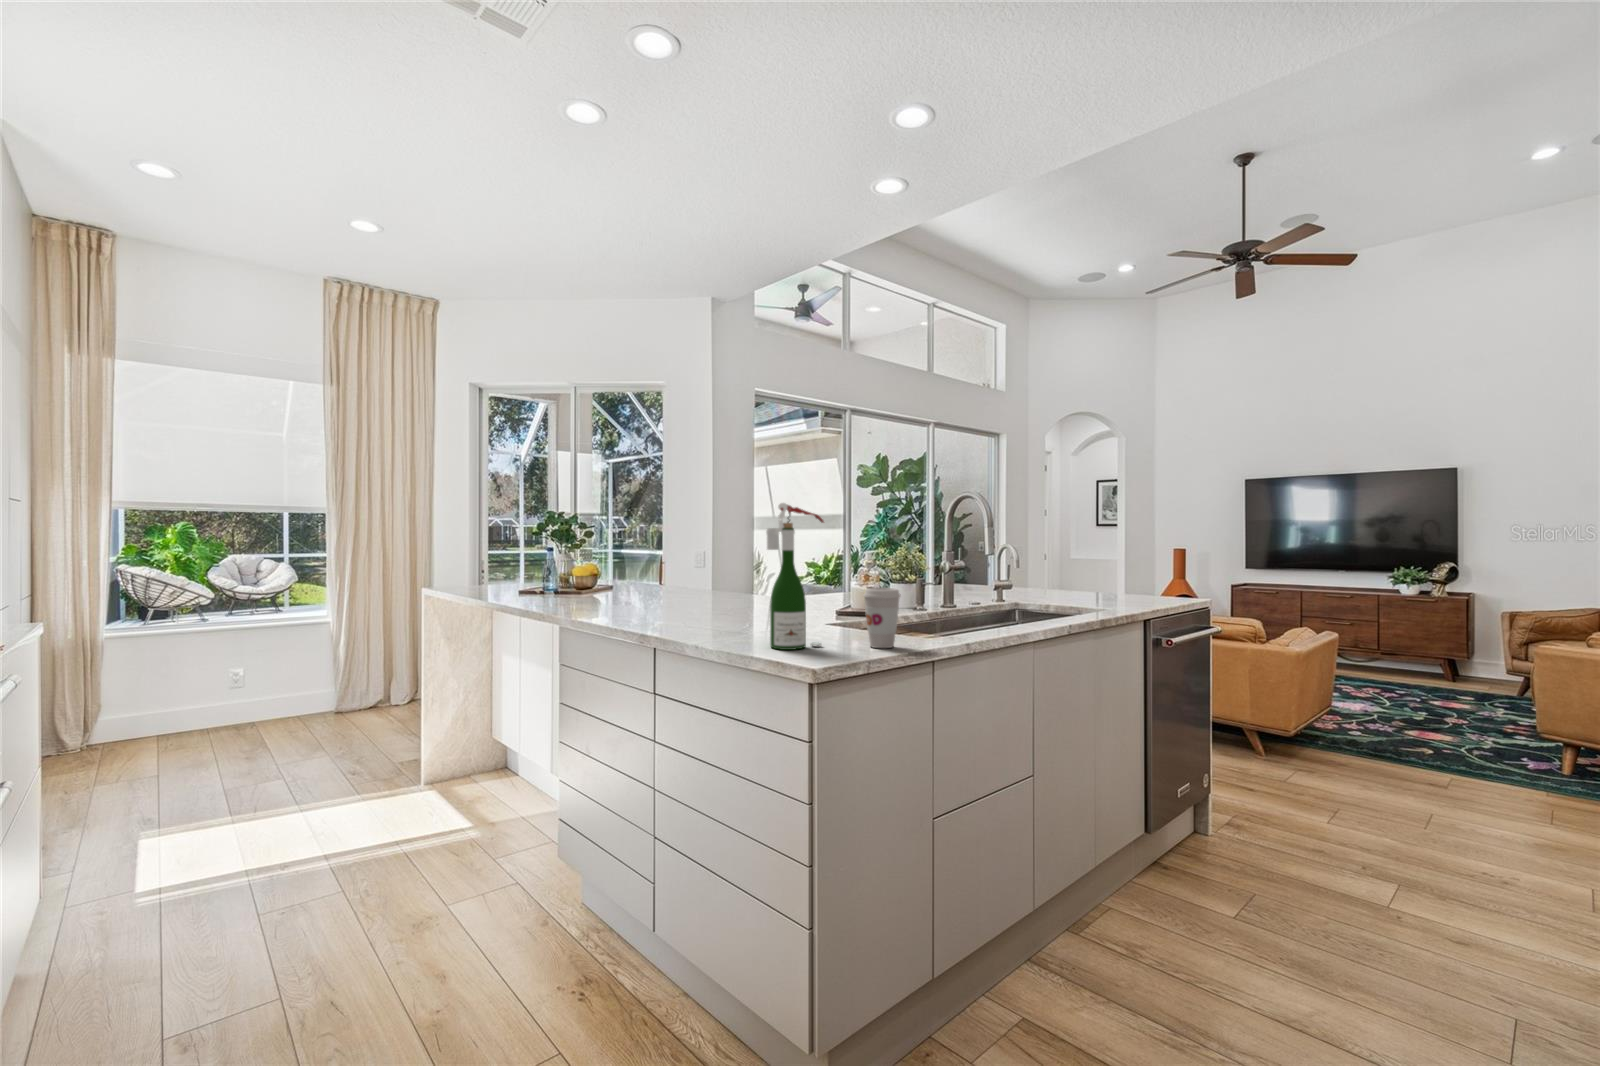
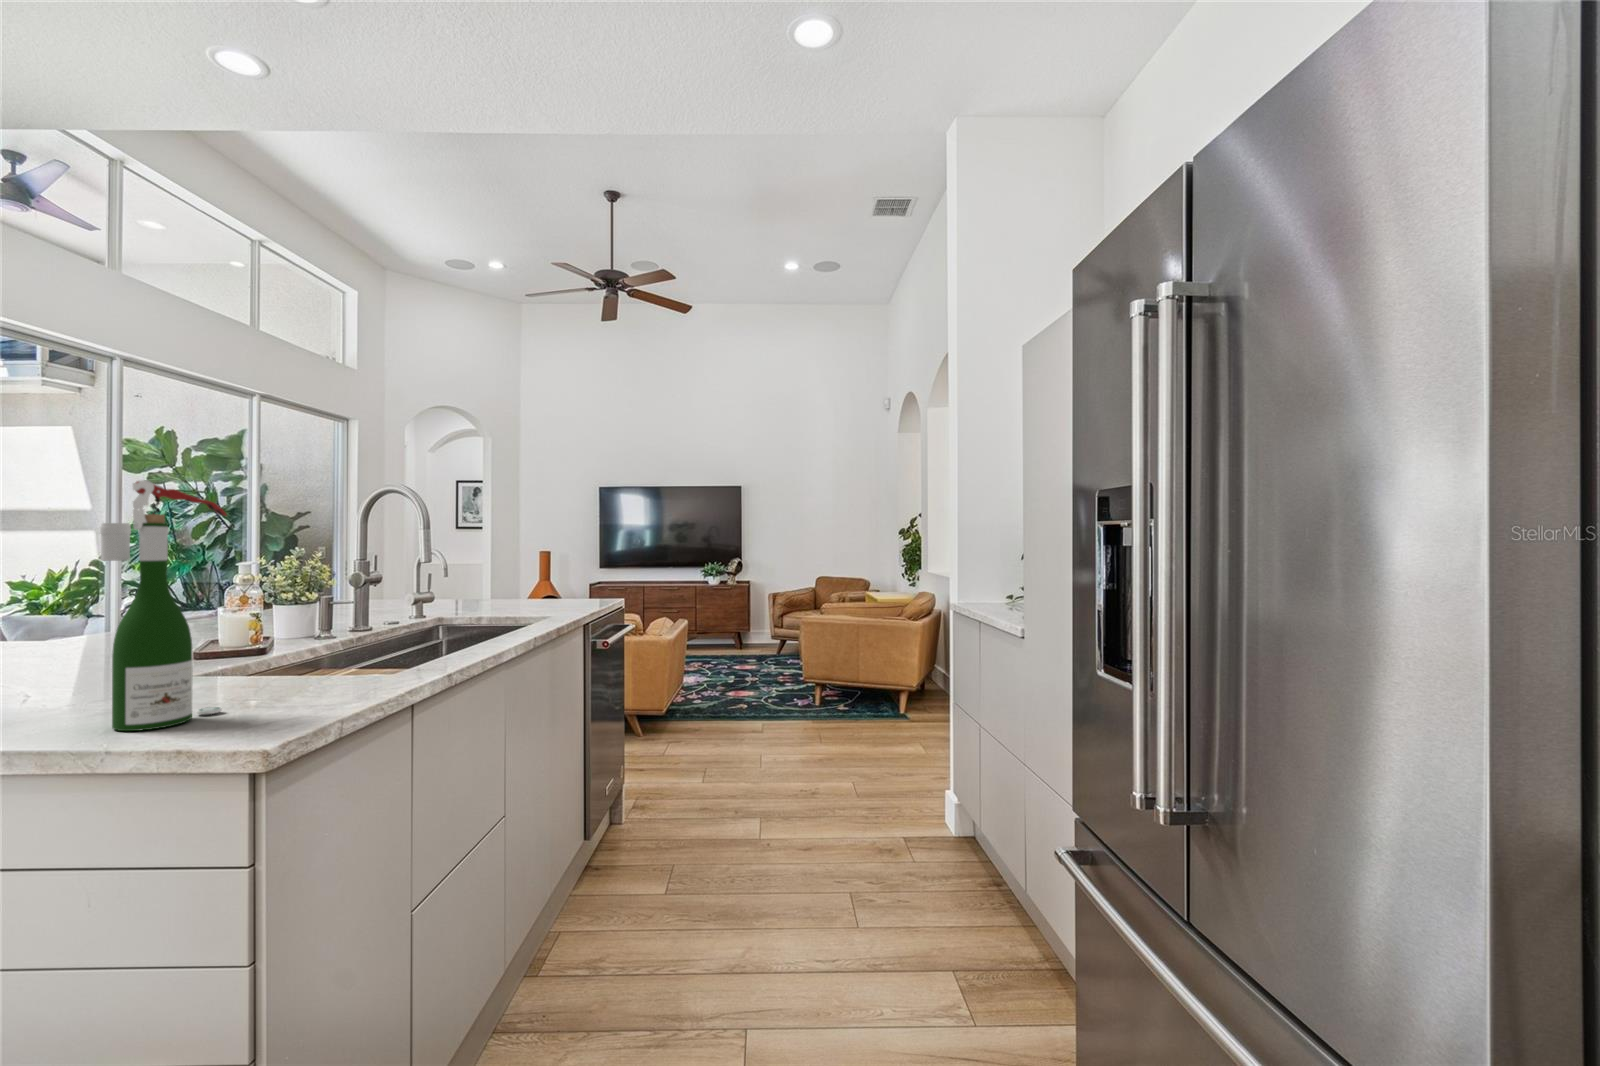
coffee cup: present [863,588,901,648] -> none [296,611,361,700]

